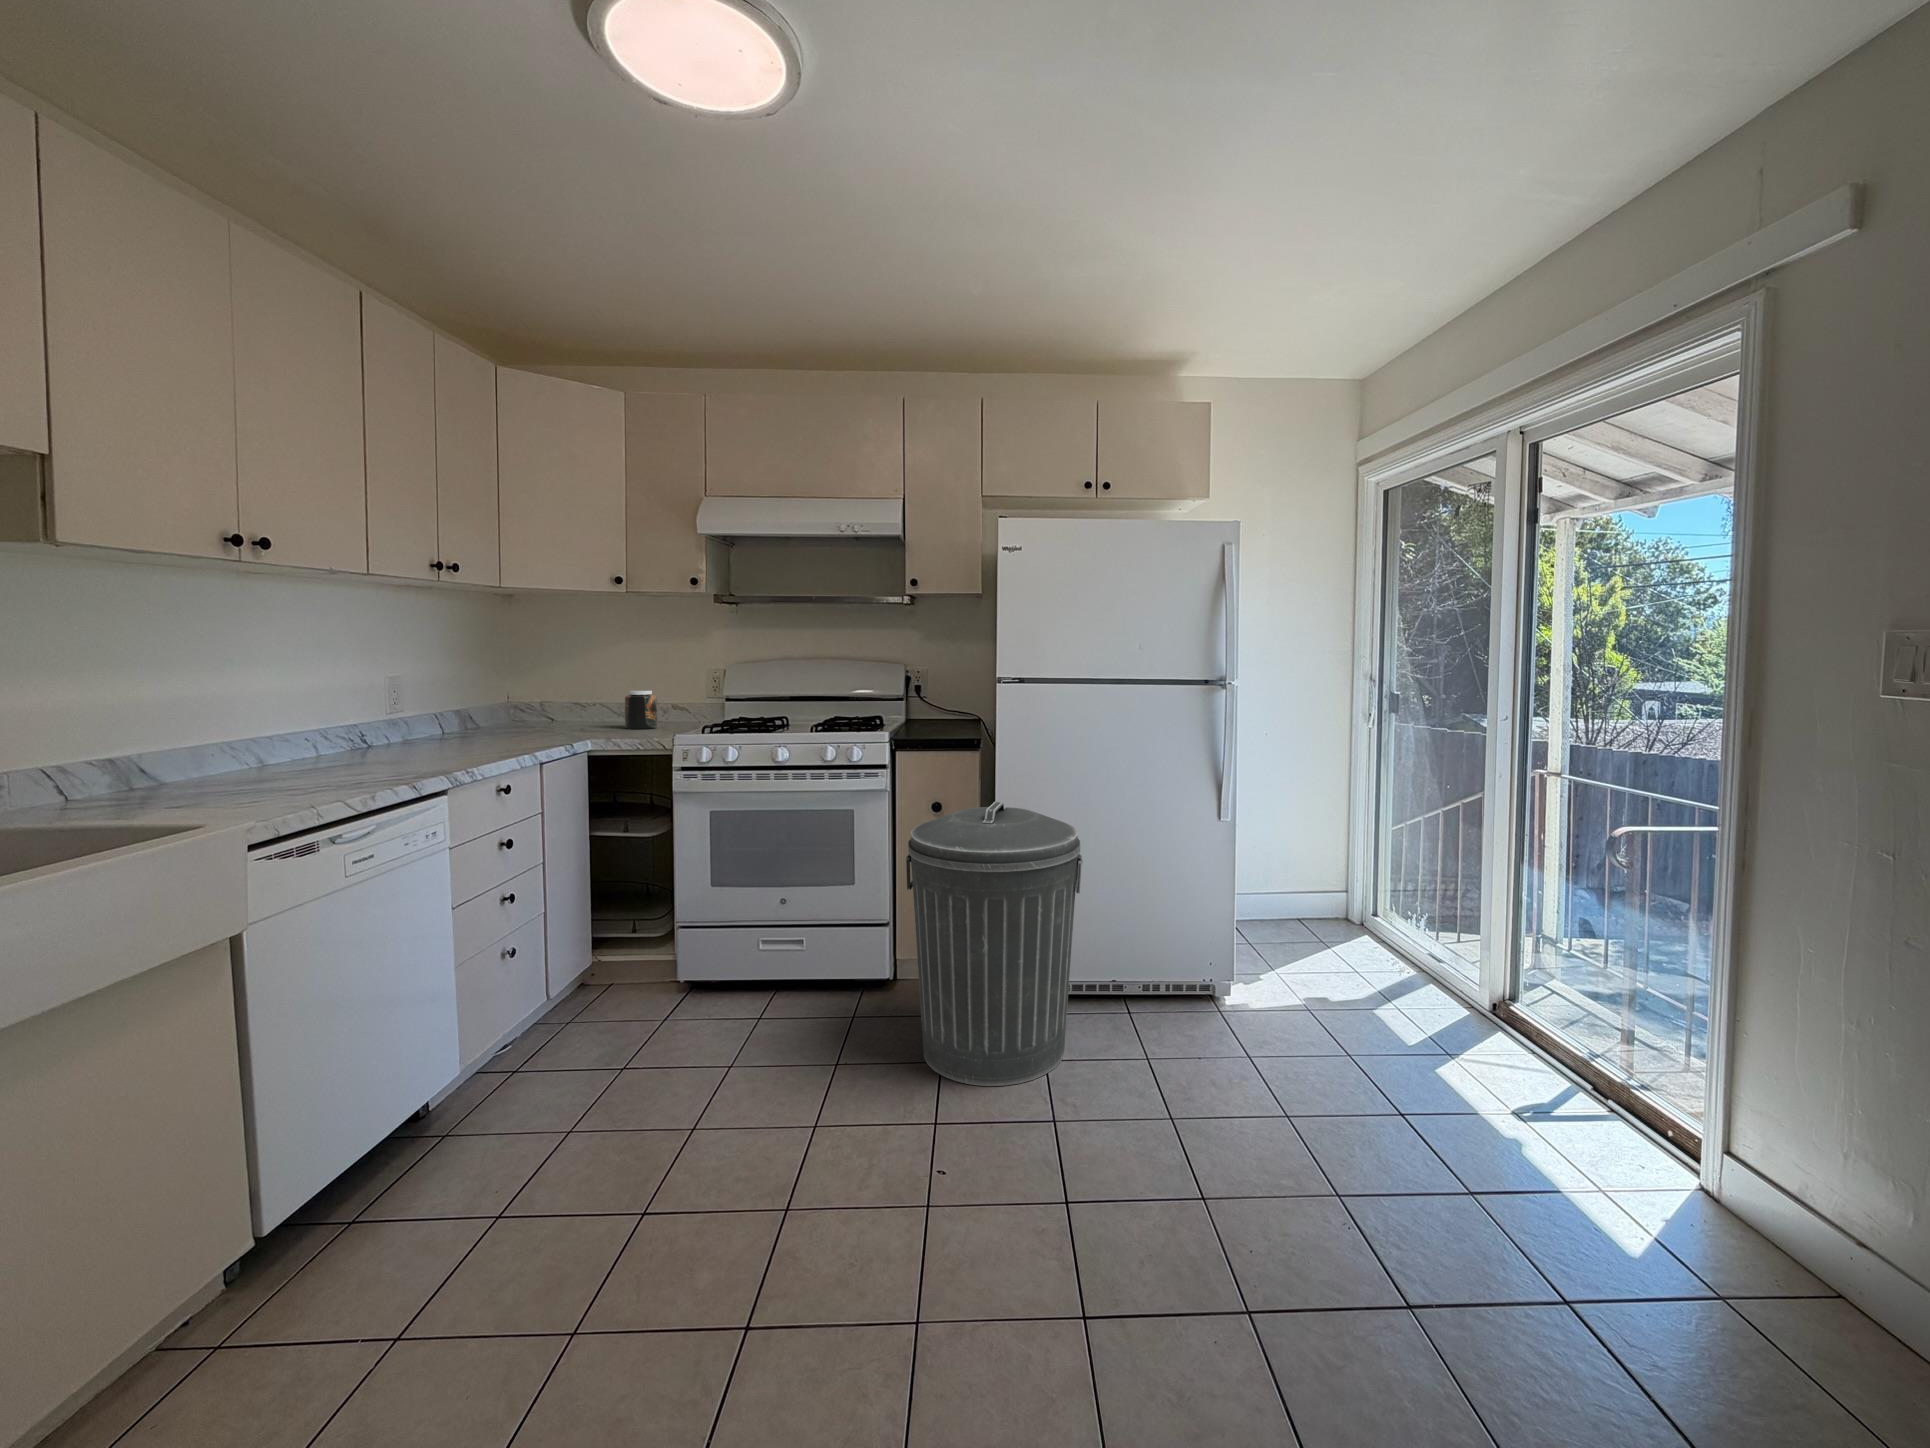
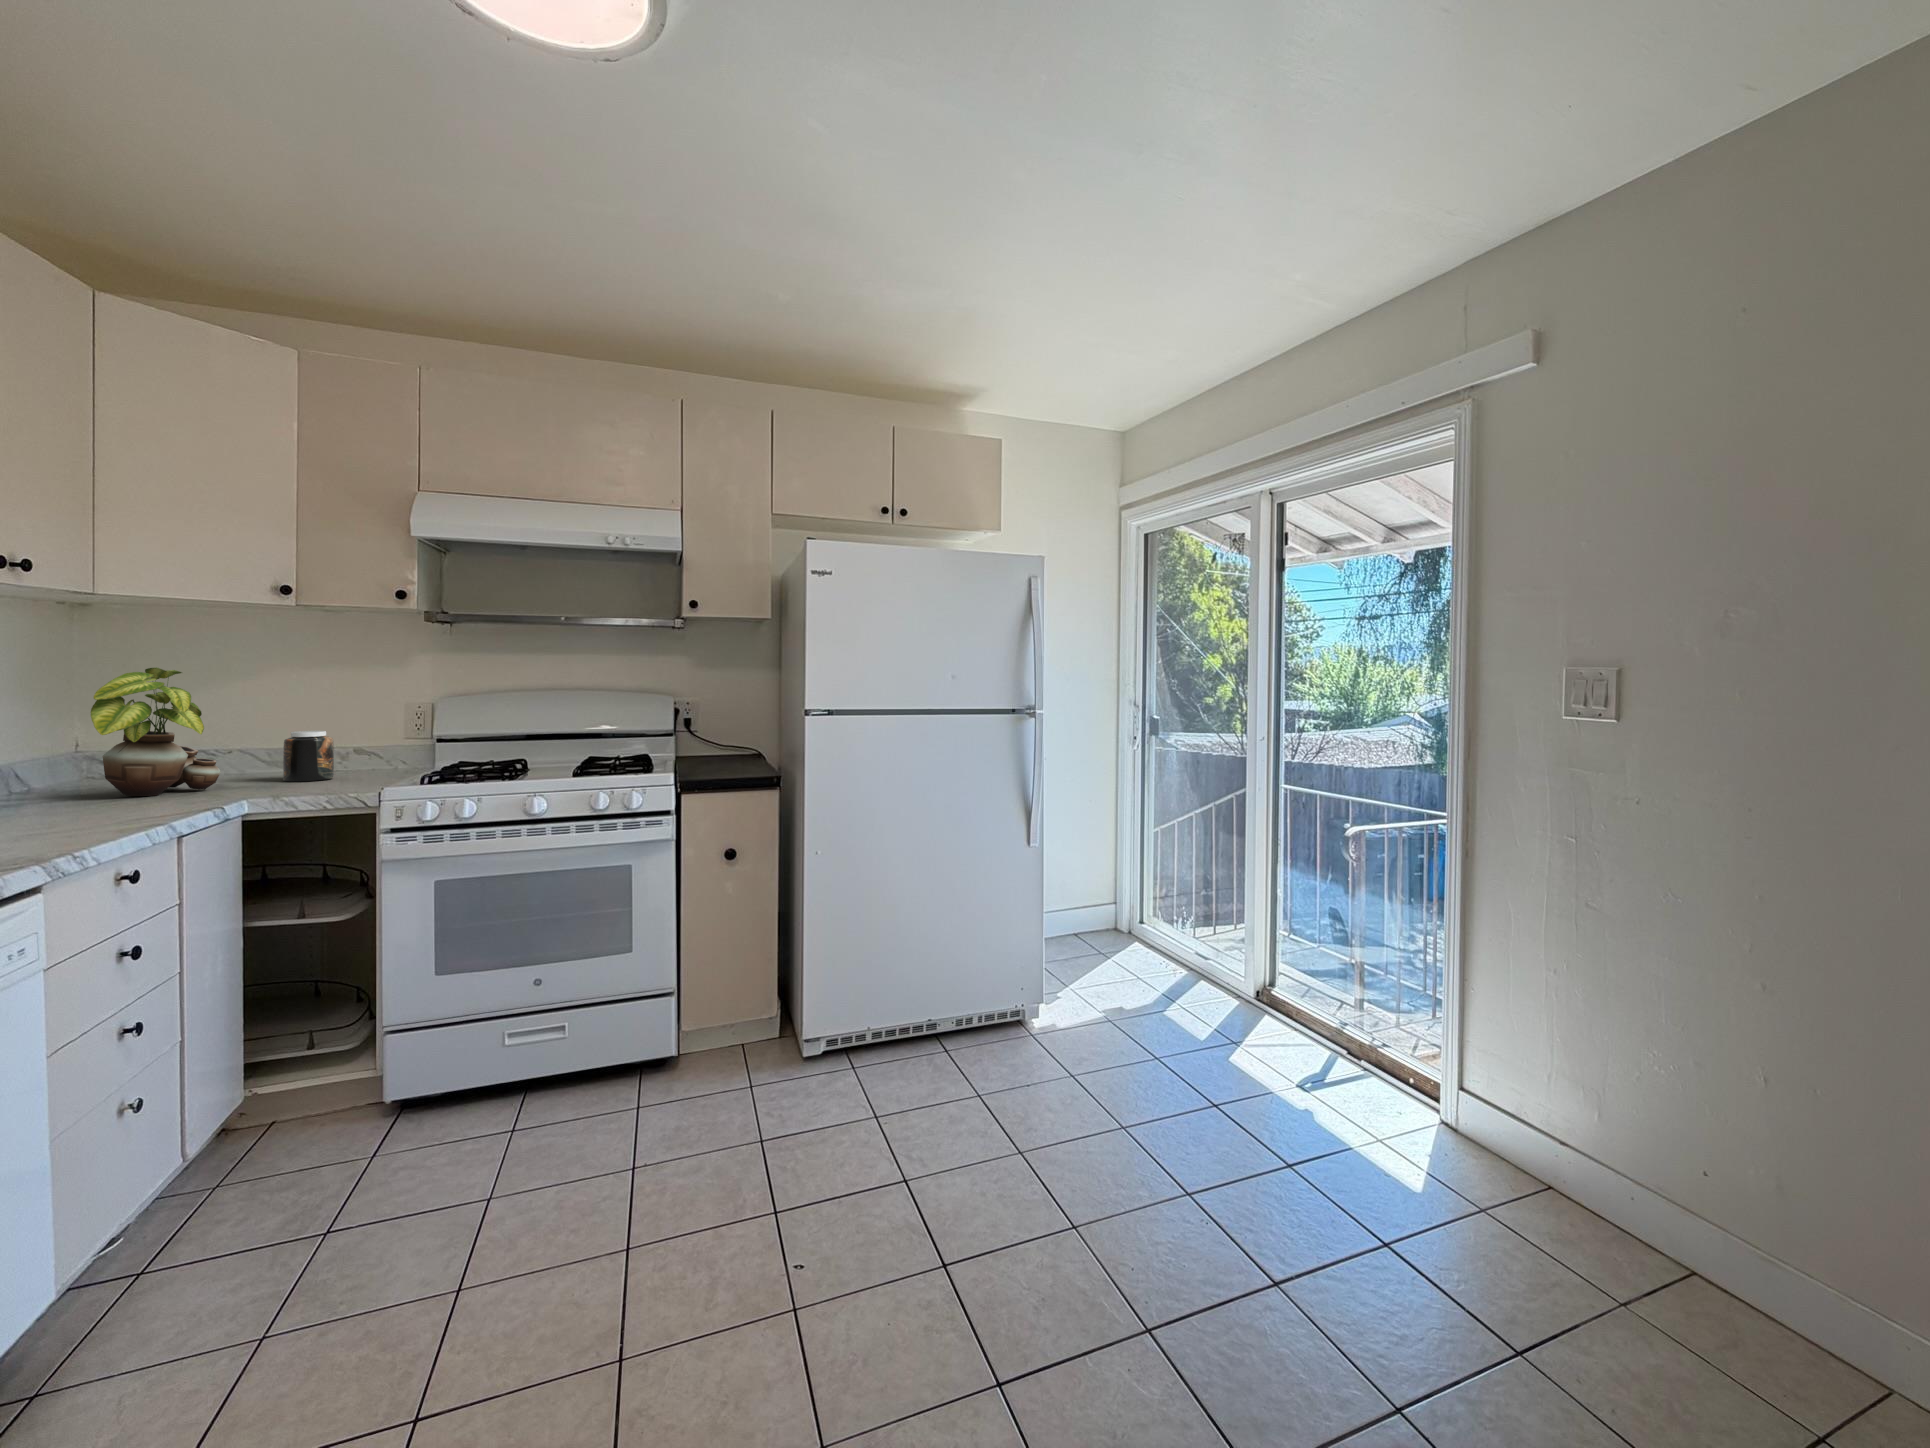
potted plant: none [498,641,583,735] -> present [91,667,221,796]
trash can: present [906,802,1083,1086] -> none [714,844,911,1159]

